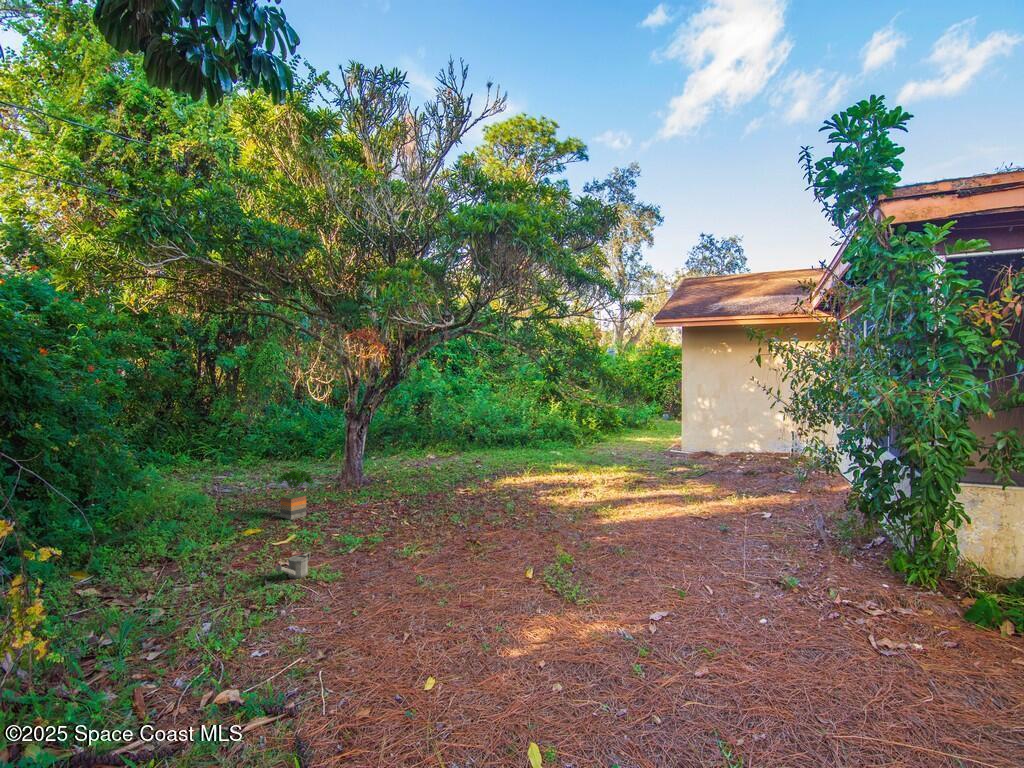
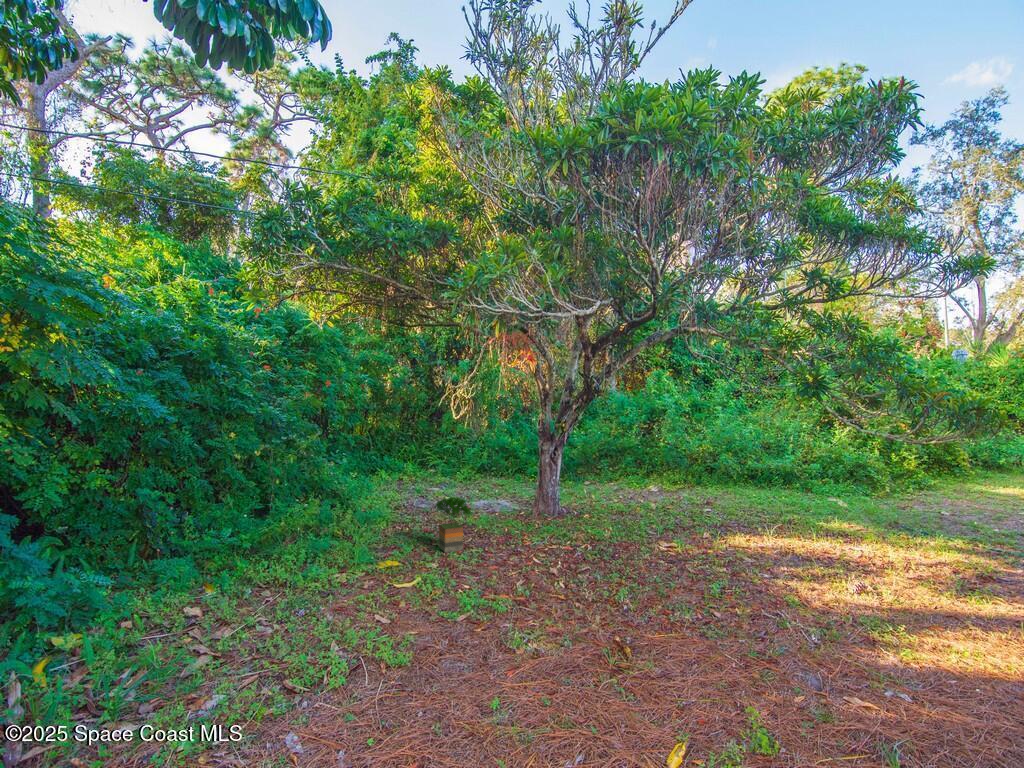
watering can: present [276,552,310,579] -> none [346,610,400,644]

